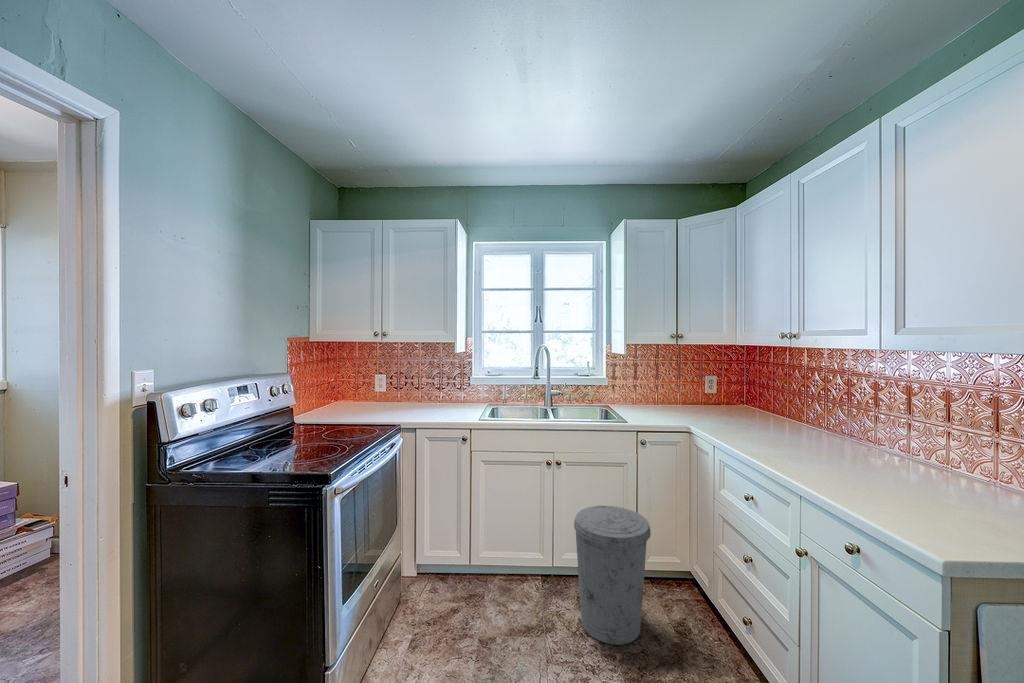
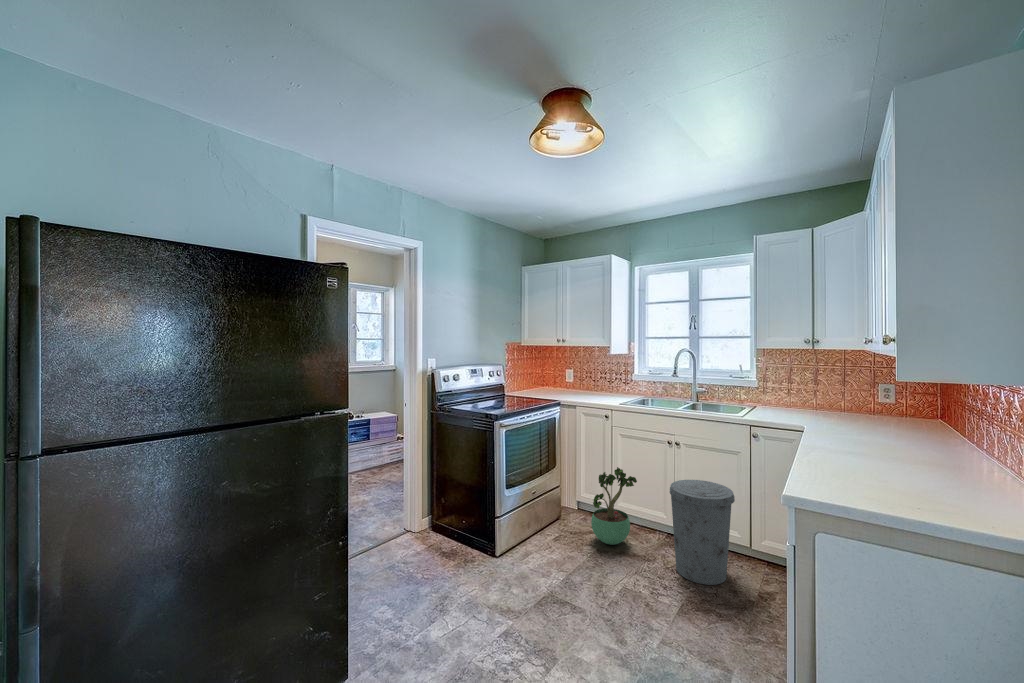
potted plant: none [462,511,518,625] -> present [591,467,637,545]

